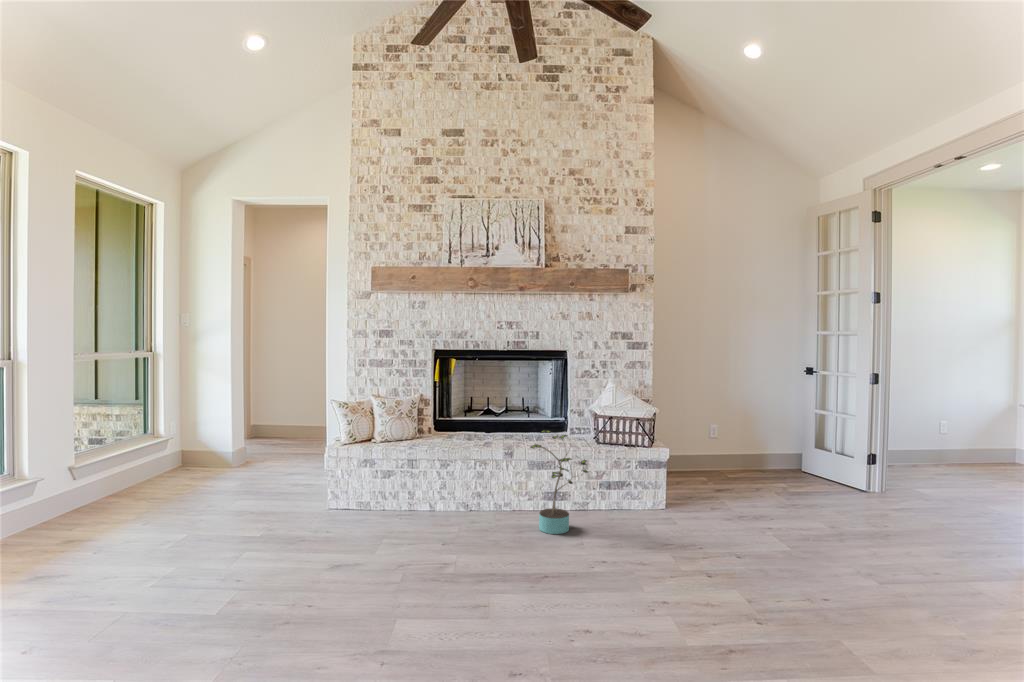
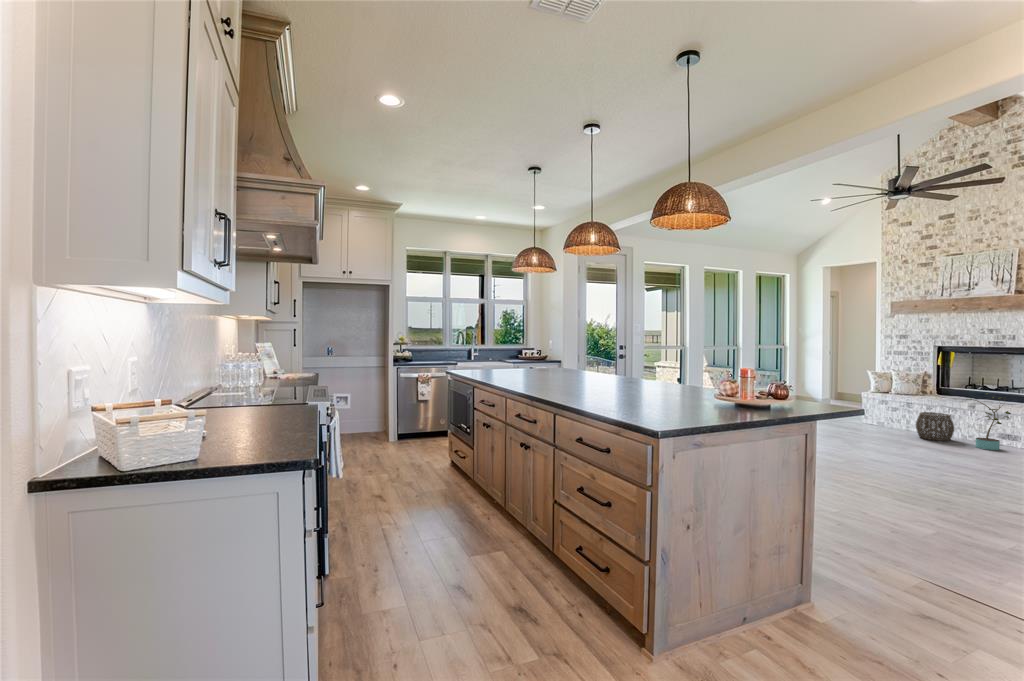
woven basket: none [447,474,502,534] -> present [916,412,954,441]

